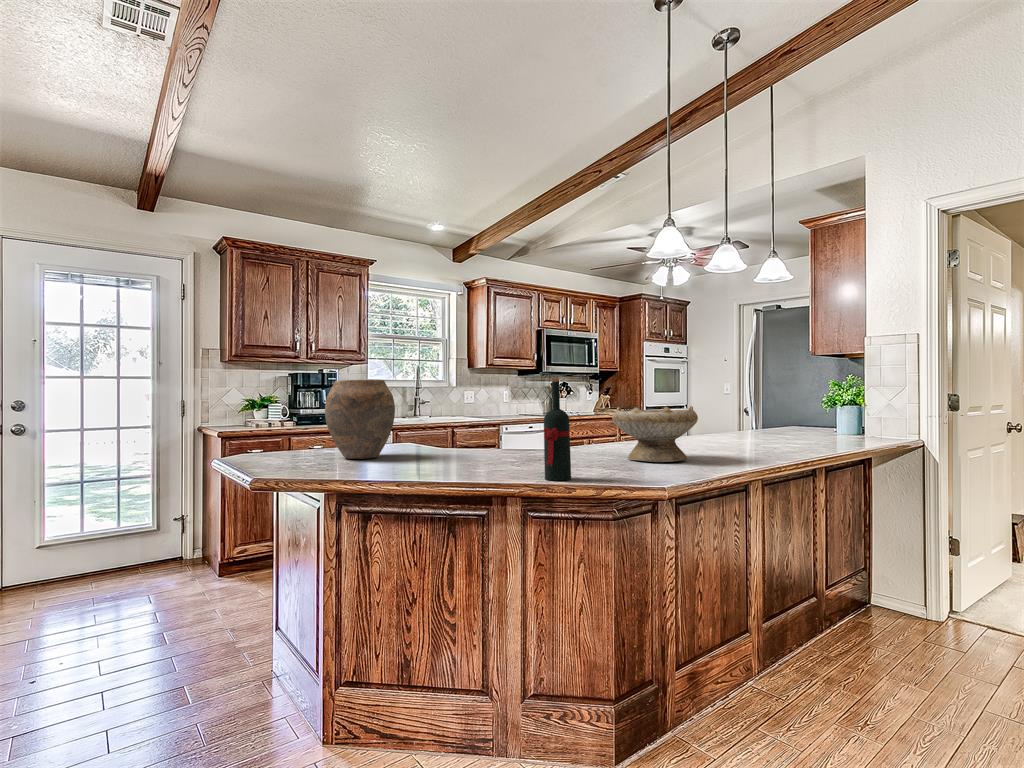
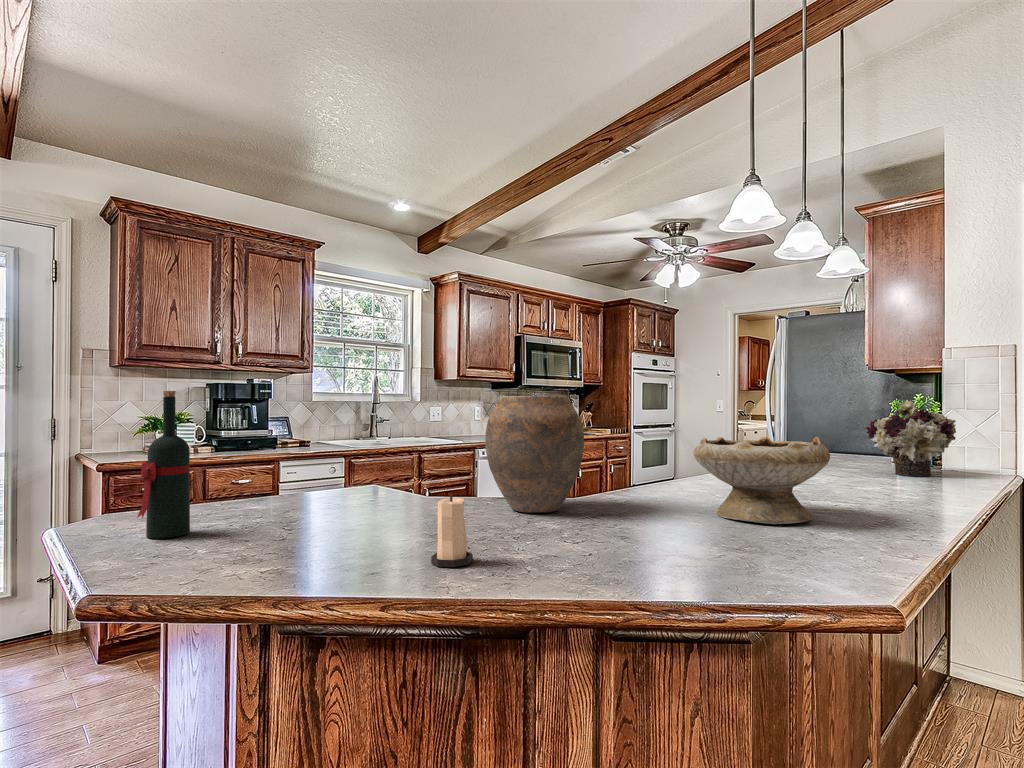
wine bottle: present [544,378,571,481] -> present [137,391,190,538]
vase: present [325,379,395,459] -> present [485,396,584,513]
flower arrangement: none [794,382,858,441] -> present [866,400,956,477]
candle: none [429,435,452,475] -> present [431,494,473,567]

